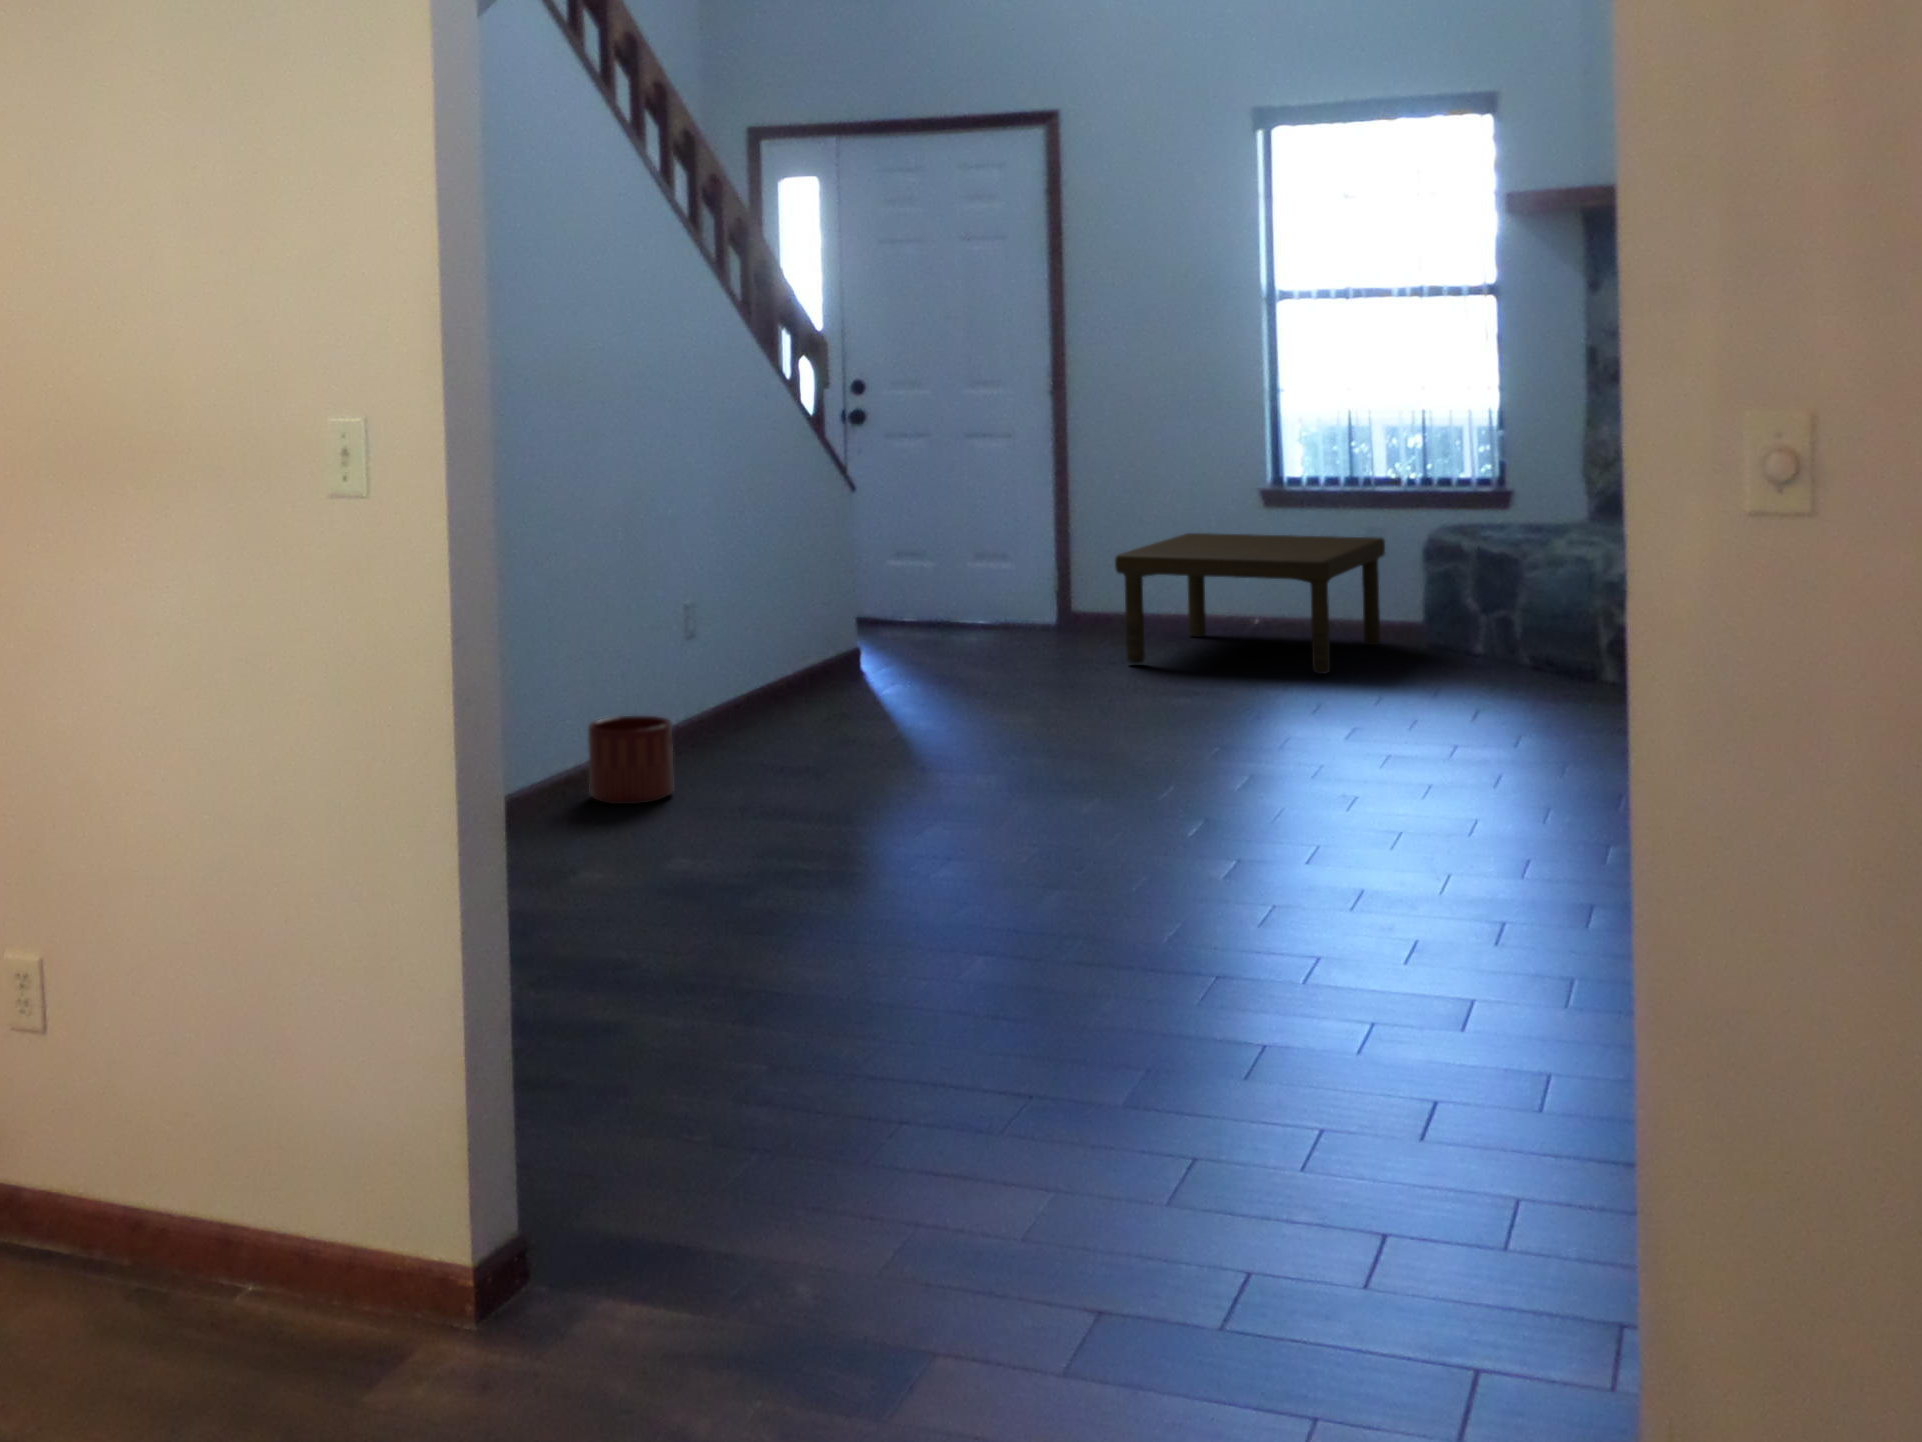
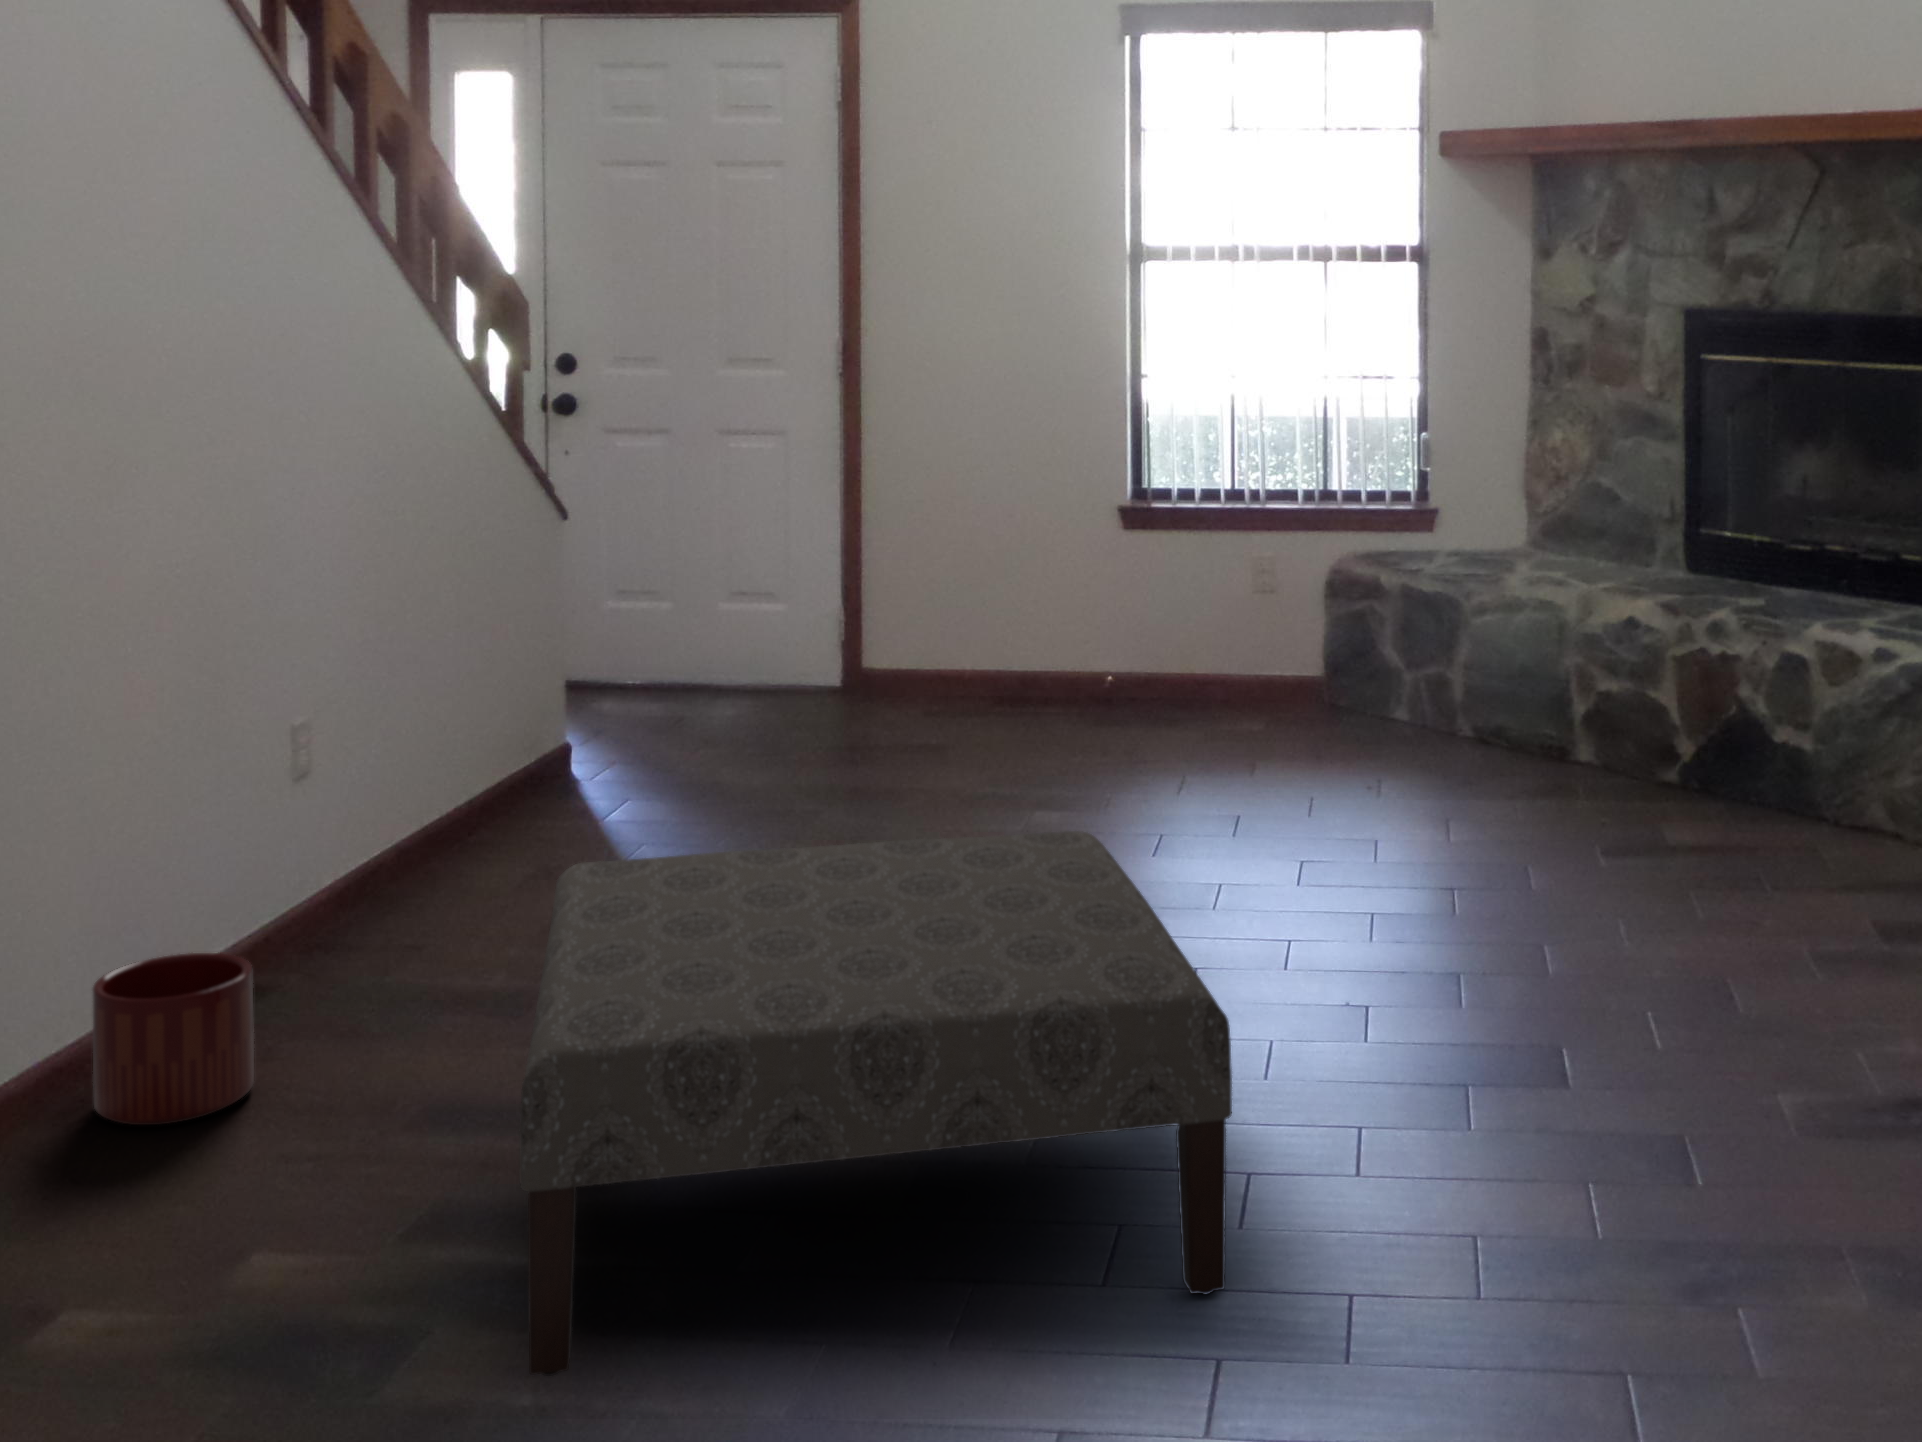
coffee table: present [1115,533,1385,674] -> none [940,564,1280,767]
ottoman: none [813,655,1206,894] -> present [519,831,1232,1376]

